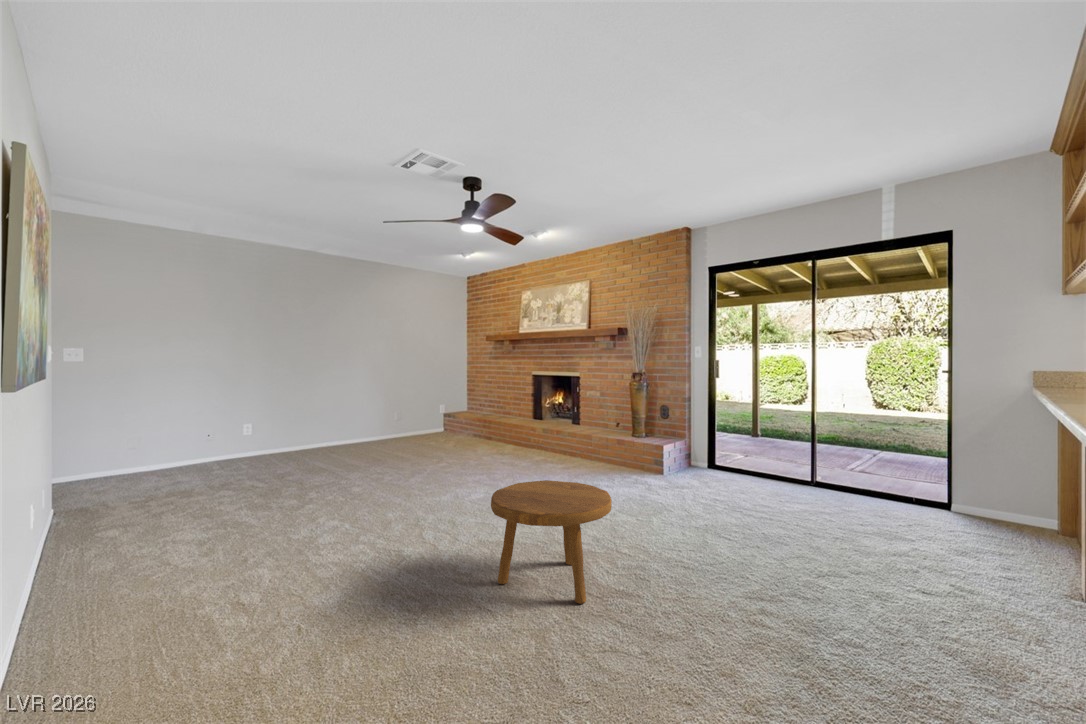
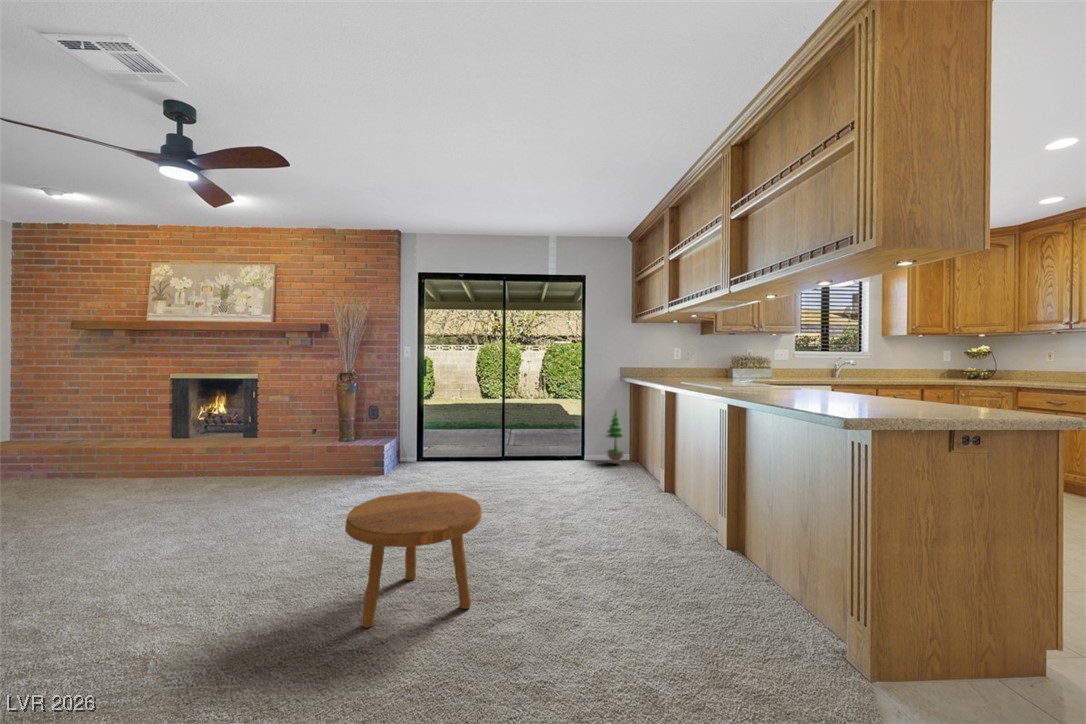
potted tree: none [973,434,1017,523] -> present [607,410,624,464]

